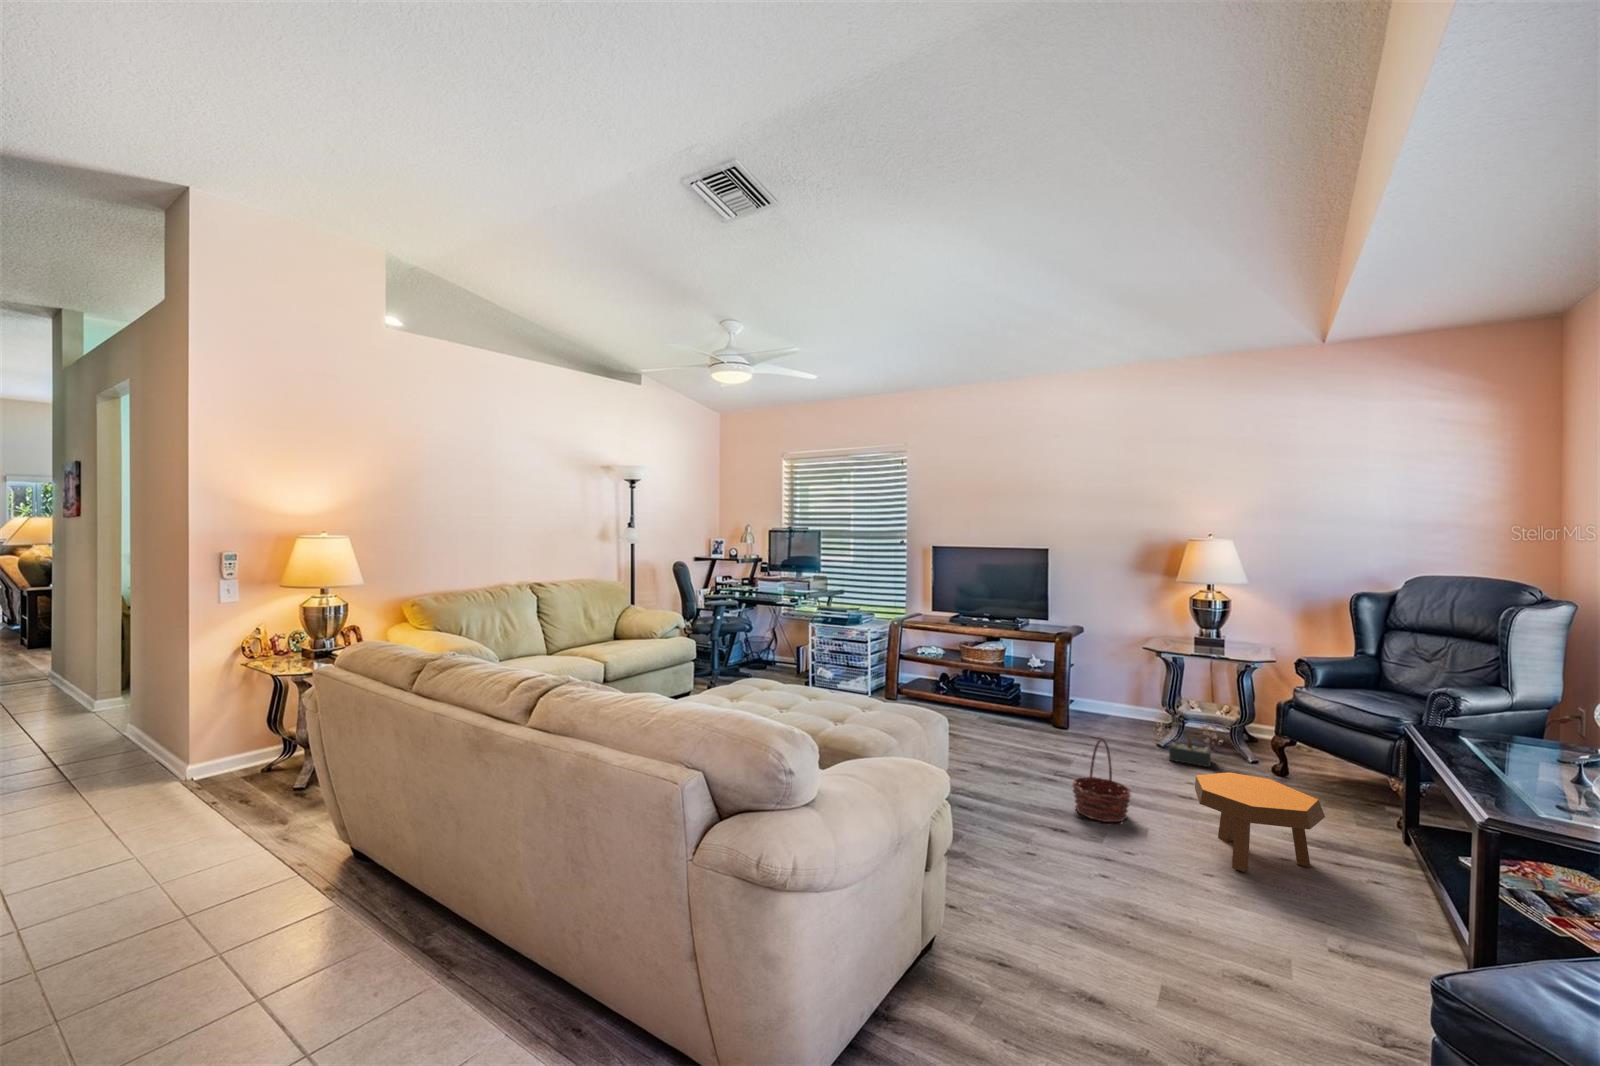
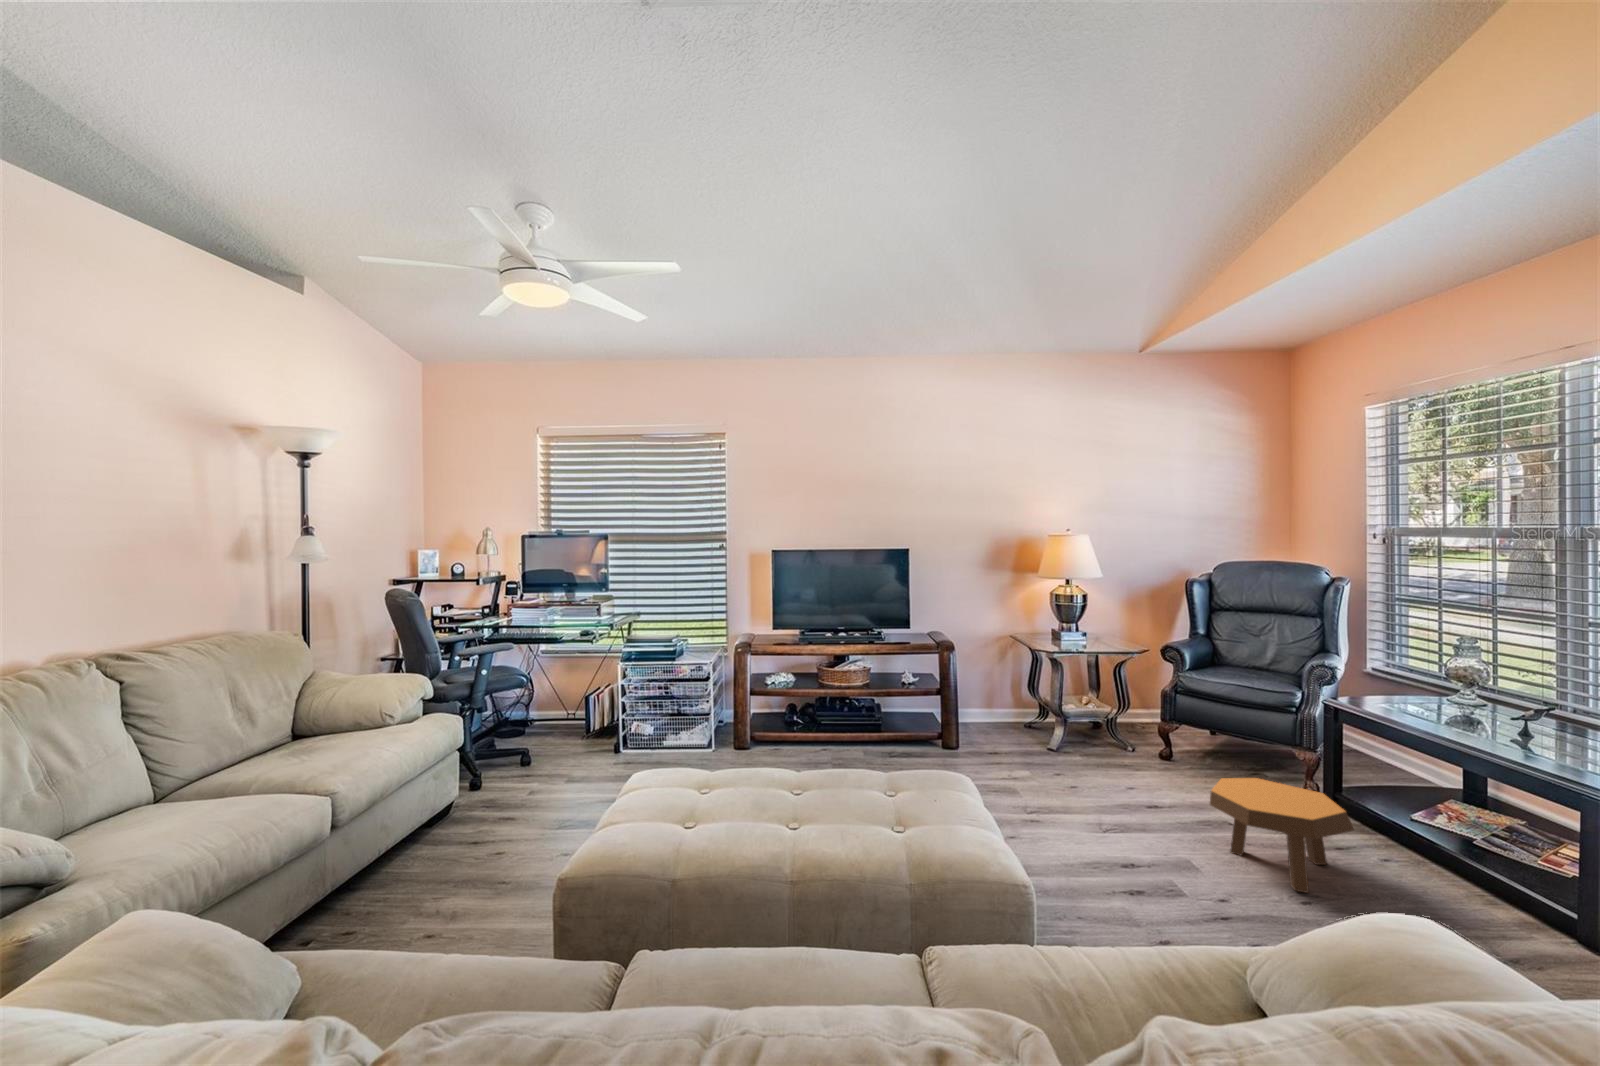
decorative plant: present [1153,707,1223,767] -> none [1054,708,1120,765]
basket: present [1072,739,1131,822] -> none [1082,768,1153,868]

